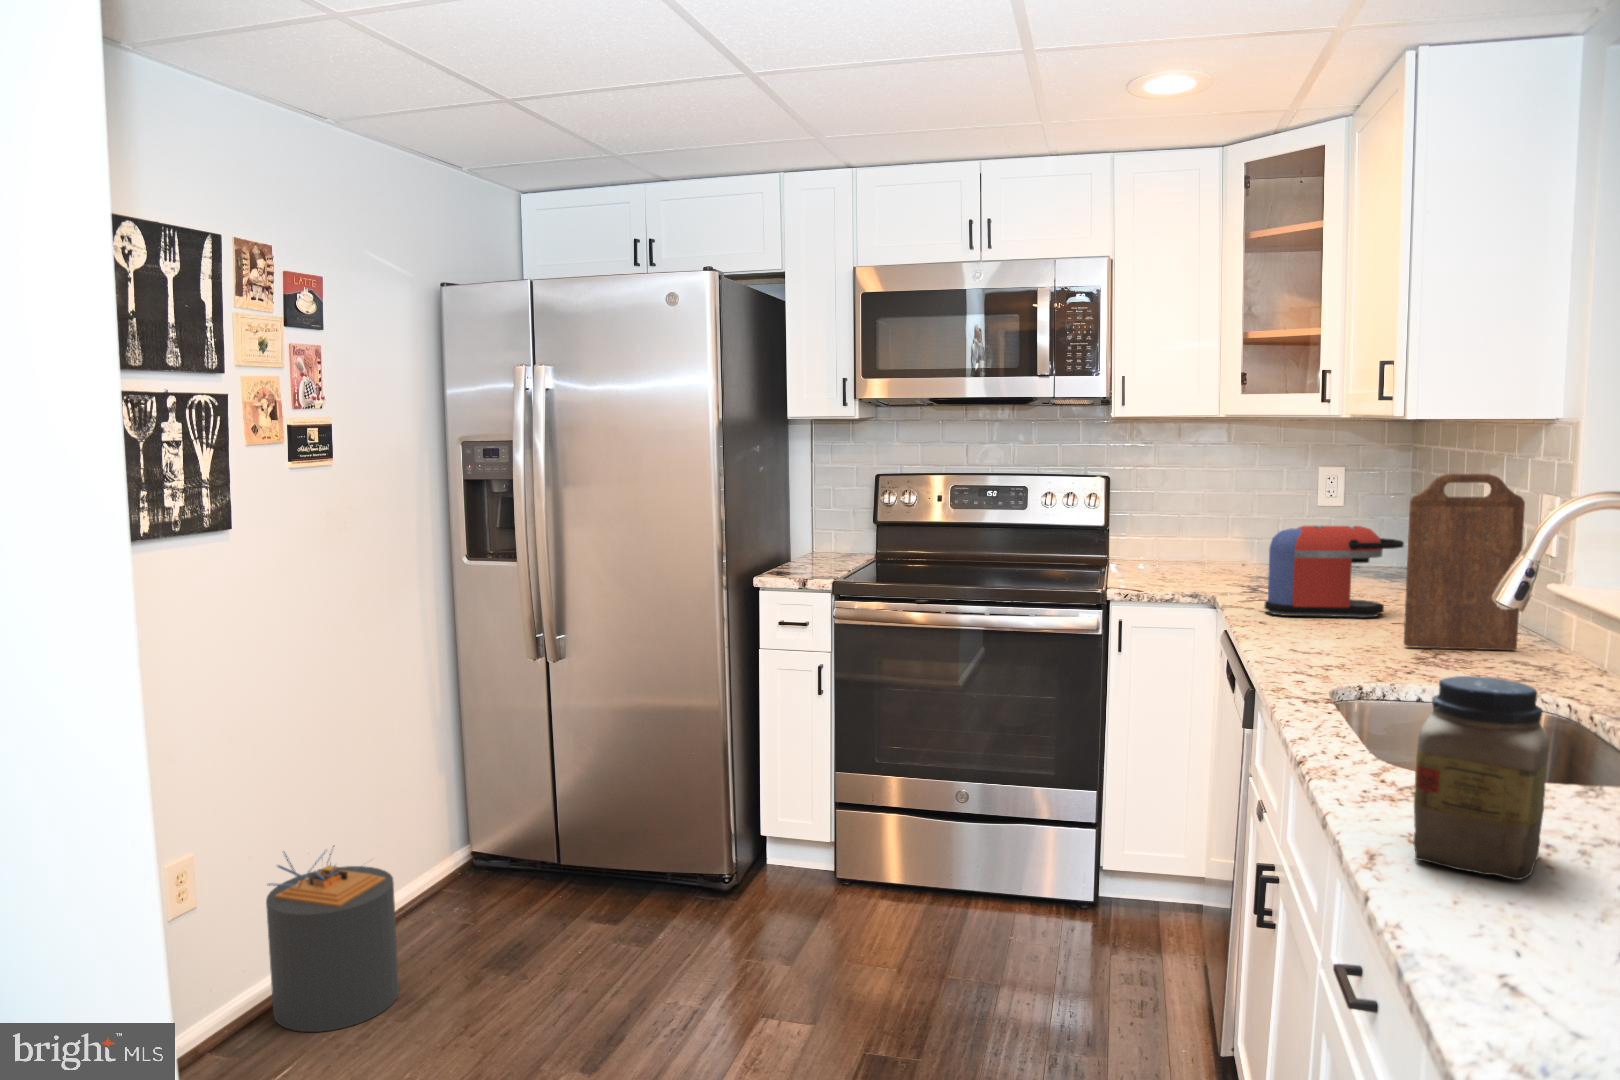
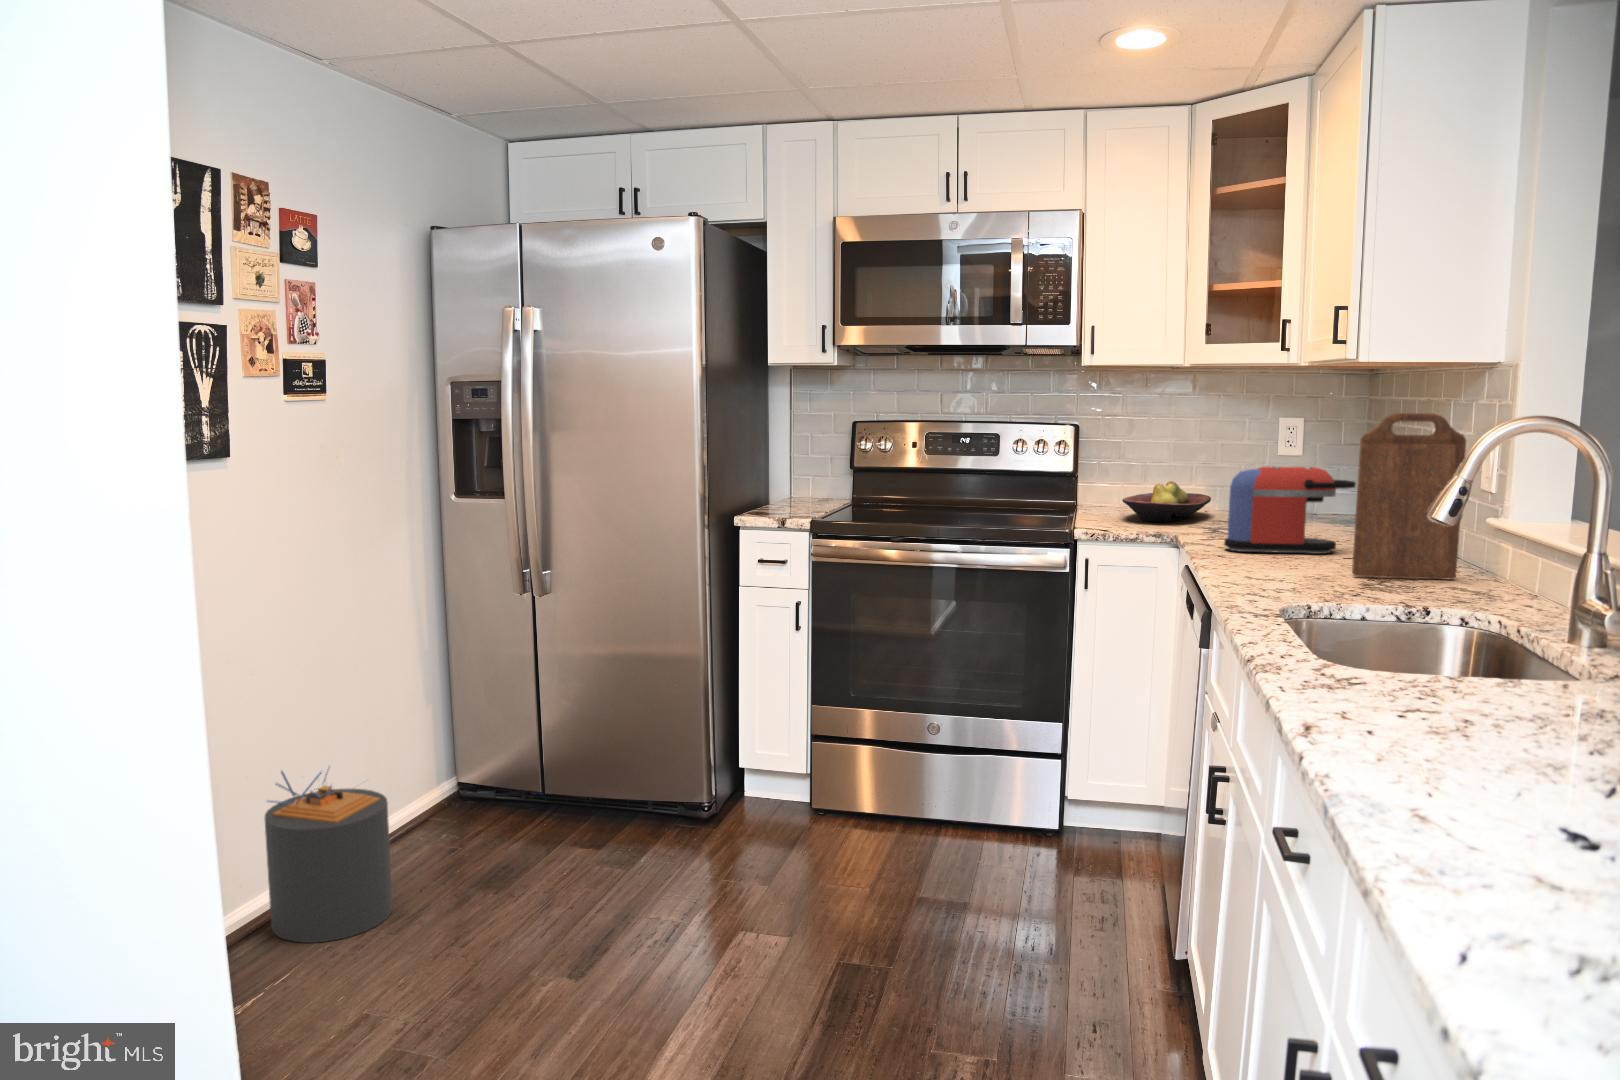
fruit bowl: none [1155,534,1248,578] -> present [1122,481,1211,522]
jar: present [1413,676,1549,880] -> none [1346,568,1467,743]

